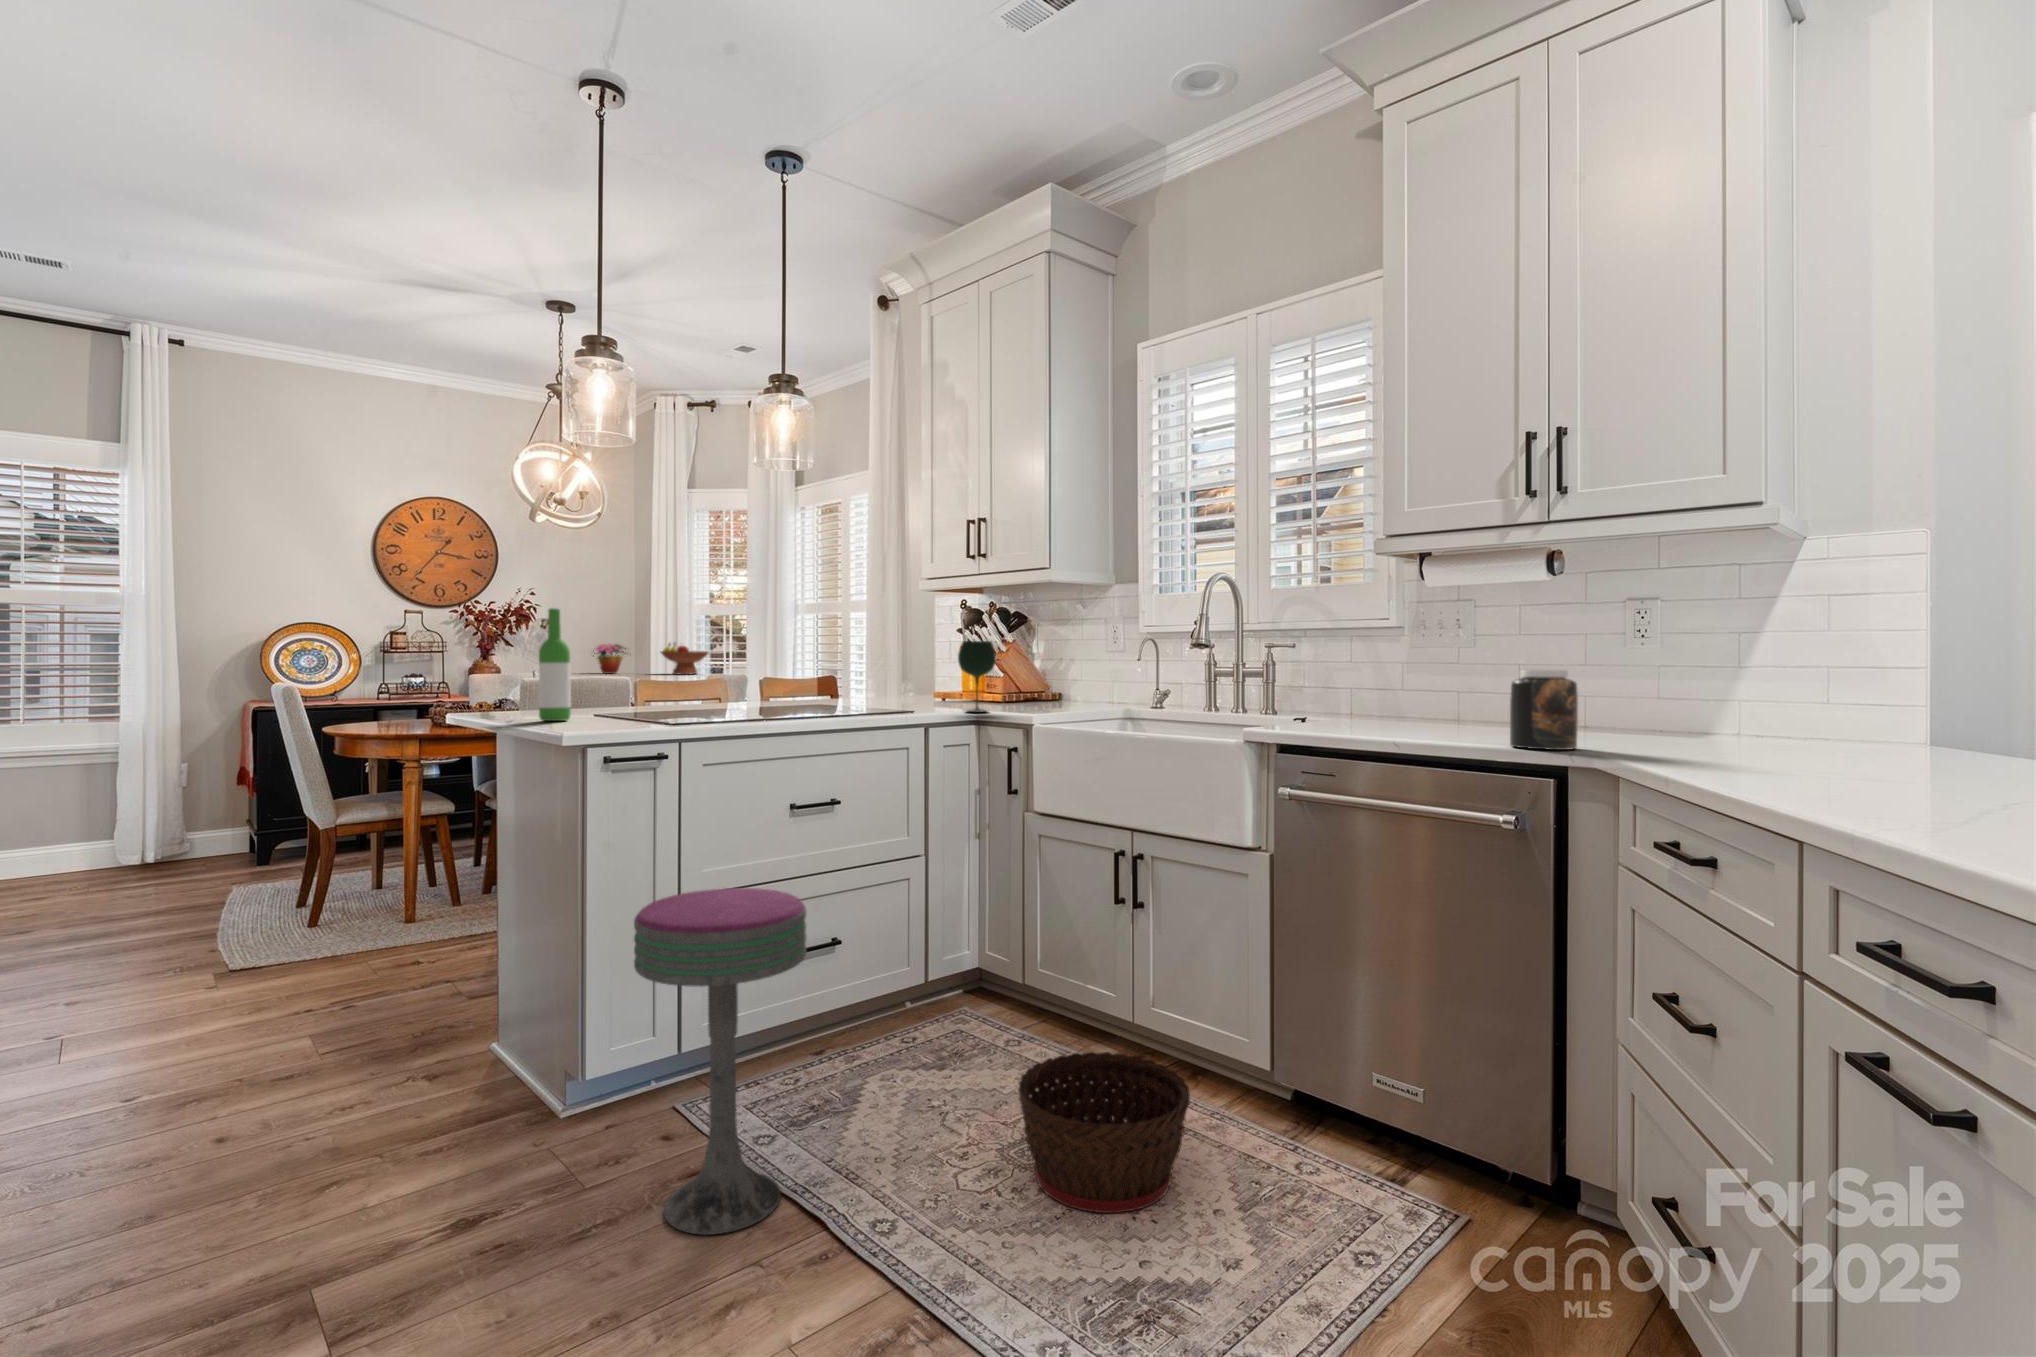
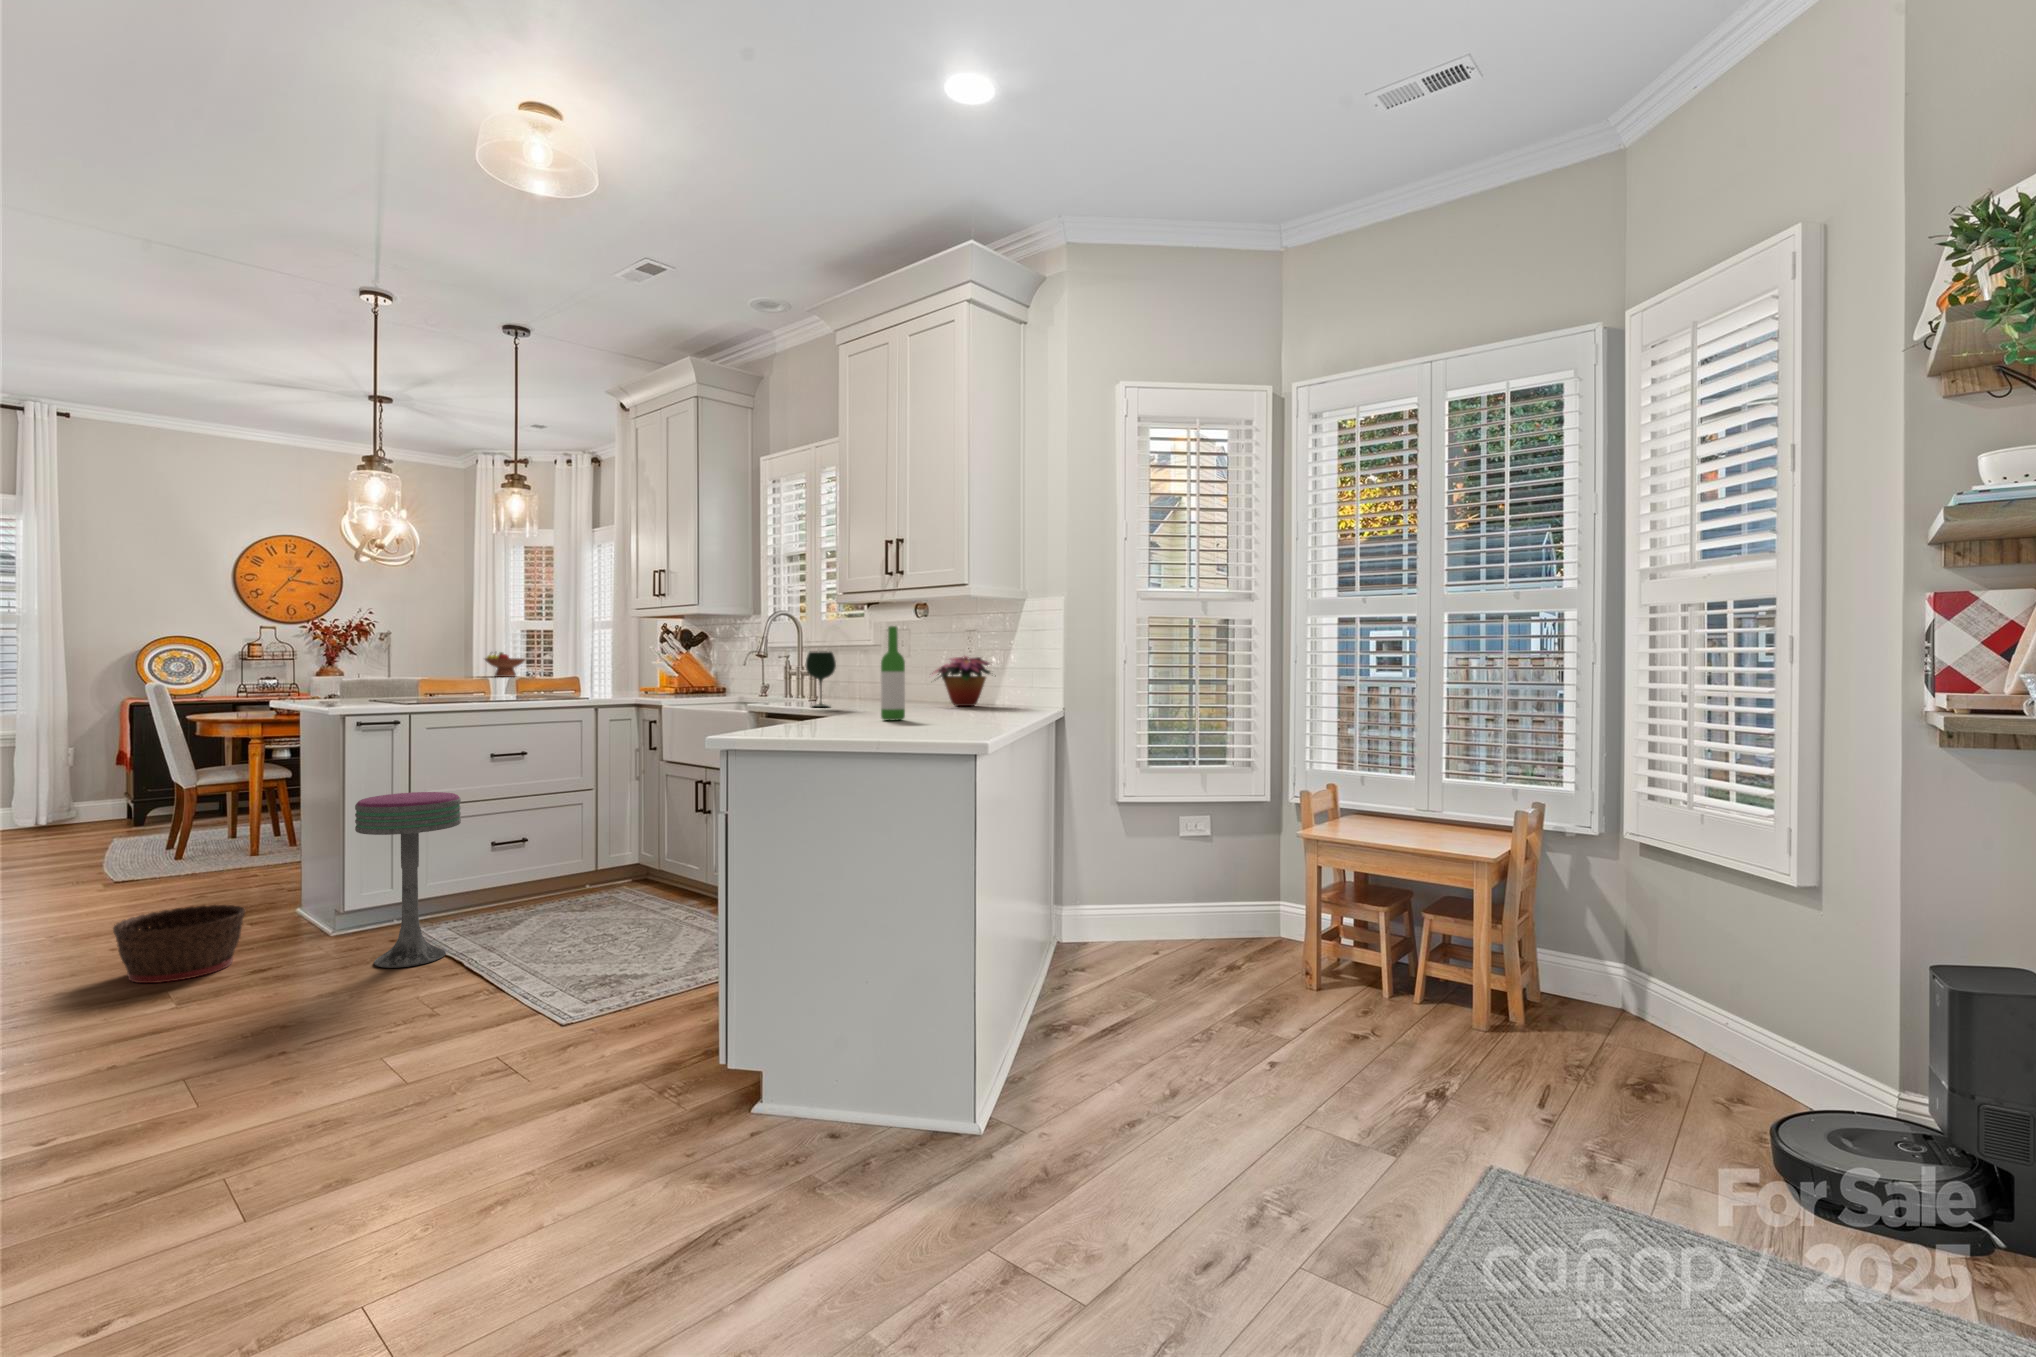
wine bottle: present [539,608,571,721] -> present [881,626,905,720]
wine glass: present [958,641,996,712] -> present [805,651,836,707]
flower arrangement: present [593,644,627,674] -> present [932,656,990,706]
jar: present [1510,670,1578,750] -> none [839,670,870,710]
basket: present [1018,1052,1190,1213] -> present [113,905,245,983]

